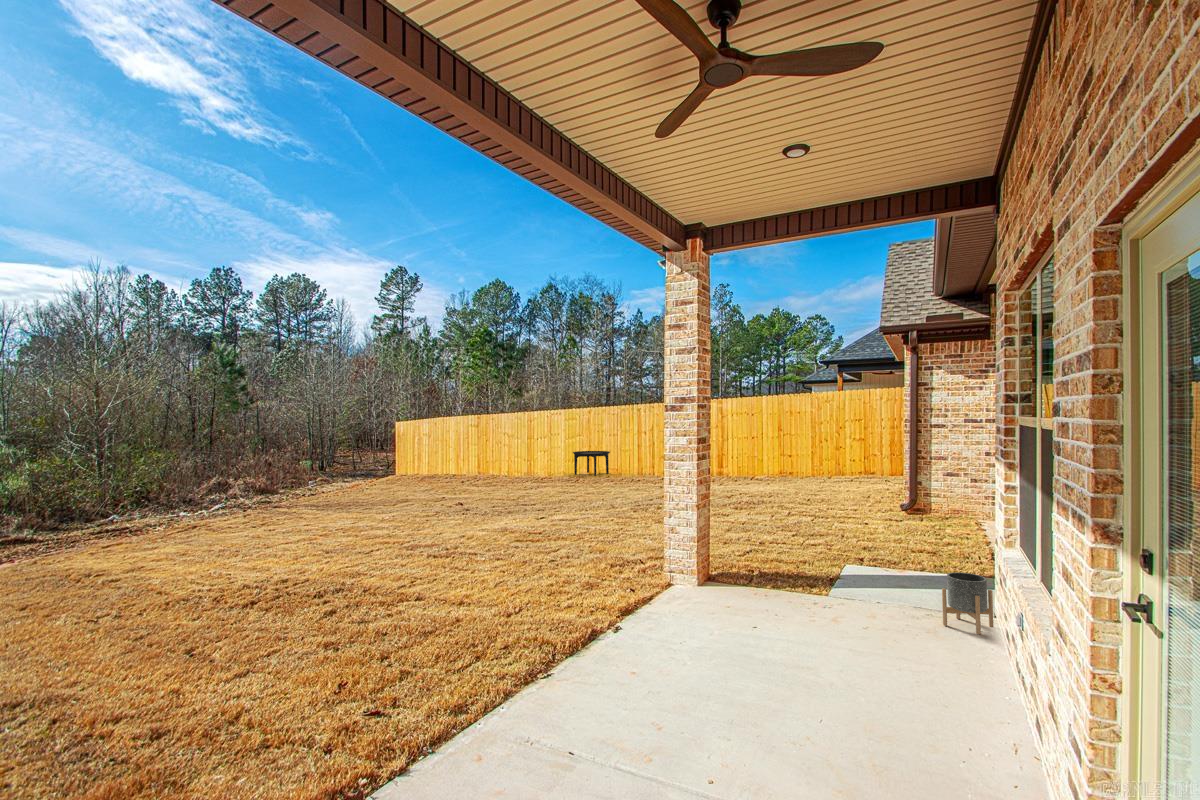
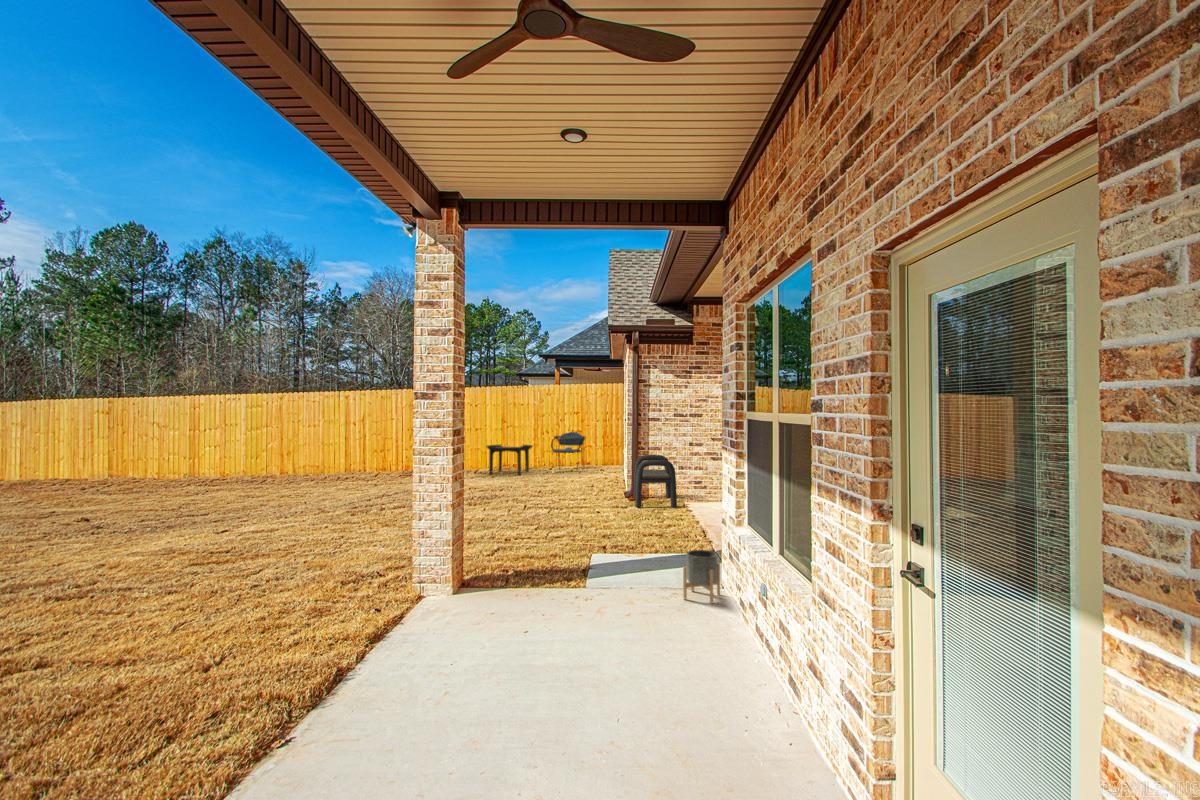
chair: none [829,441,869,485] -> present [551,432,585,470]
round table: present [573,451,610,476] -> present [486,444,532,475]
bench: none [917,467,971,528] -> present [634,455,677,508]

